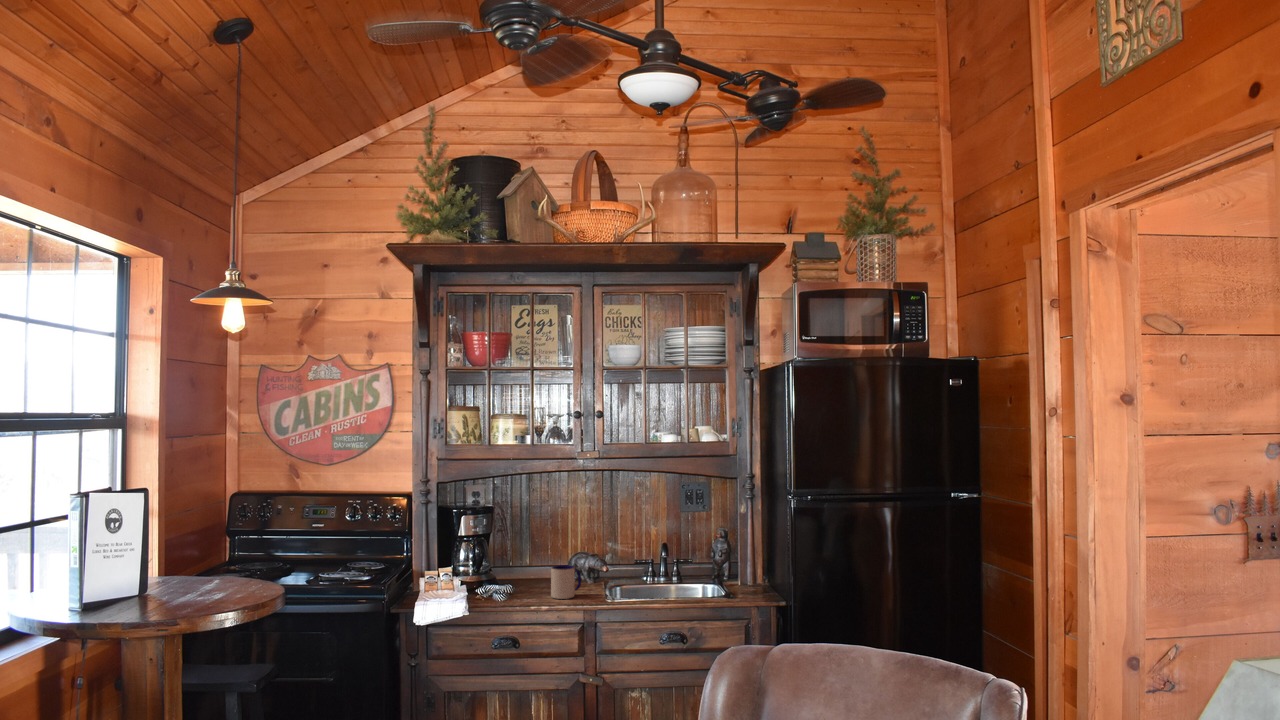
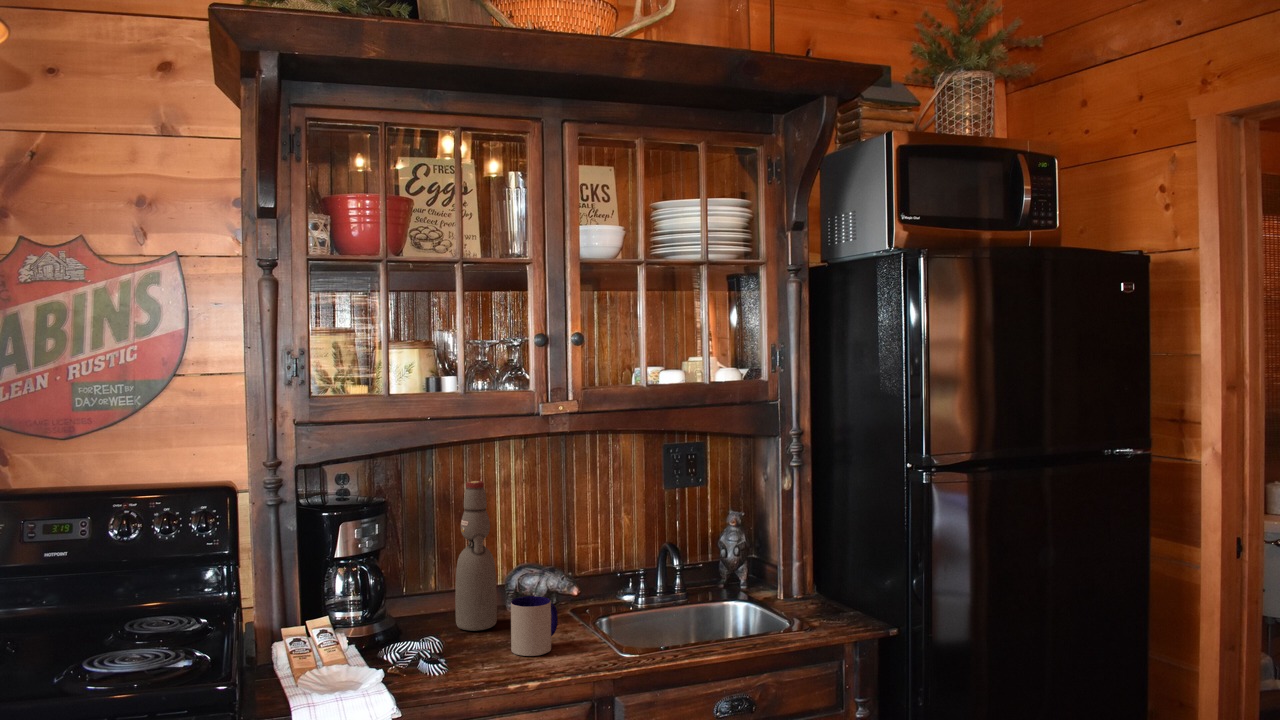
bottle: none [530,497,554,586] -> present [455,481,497,631]

